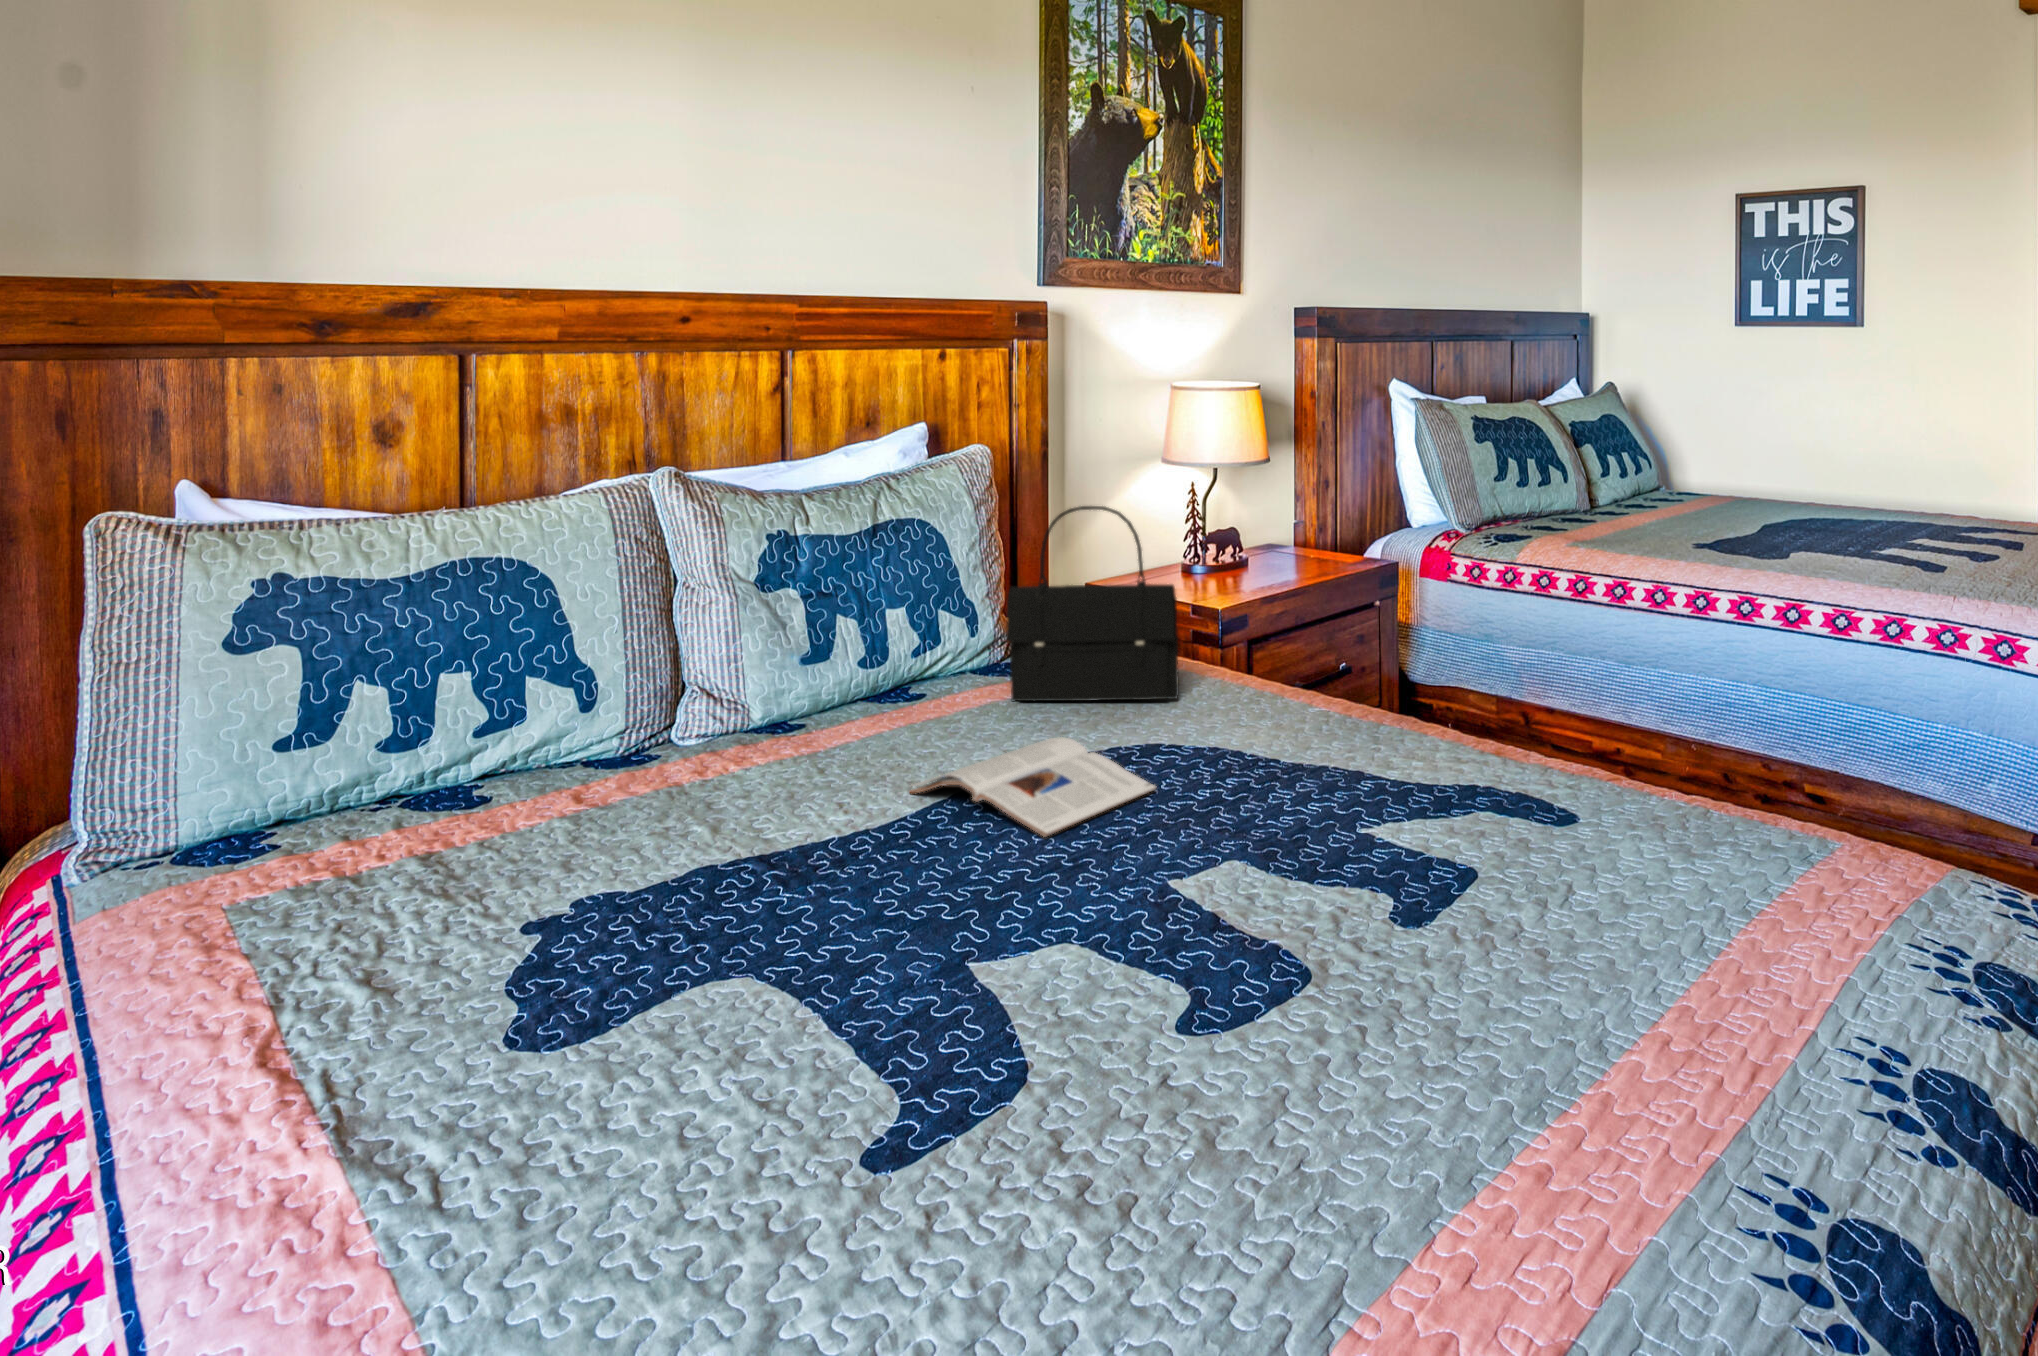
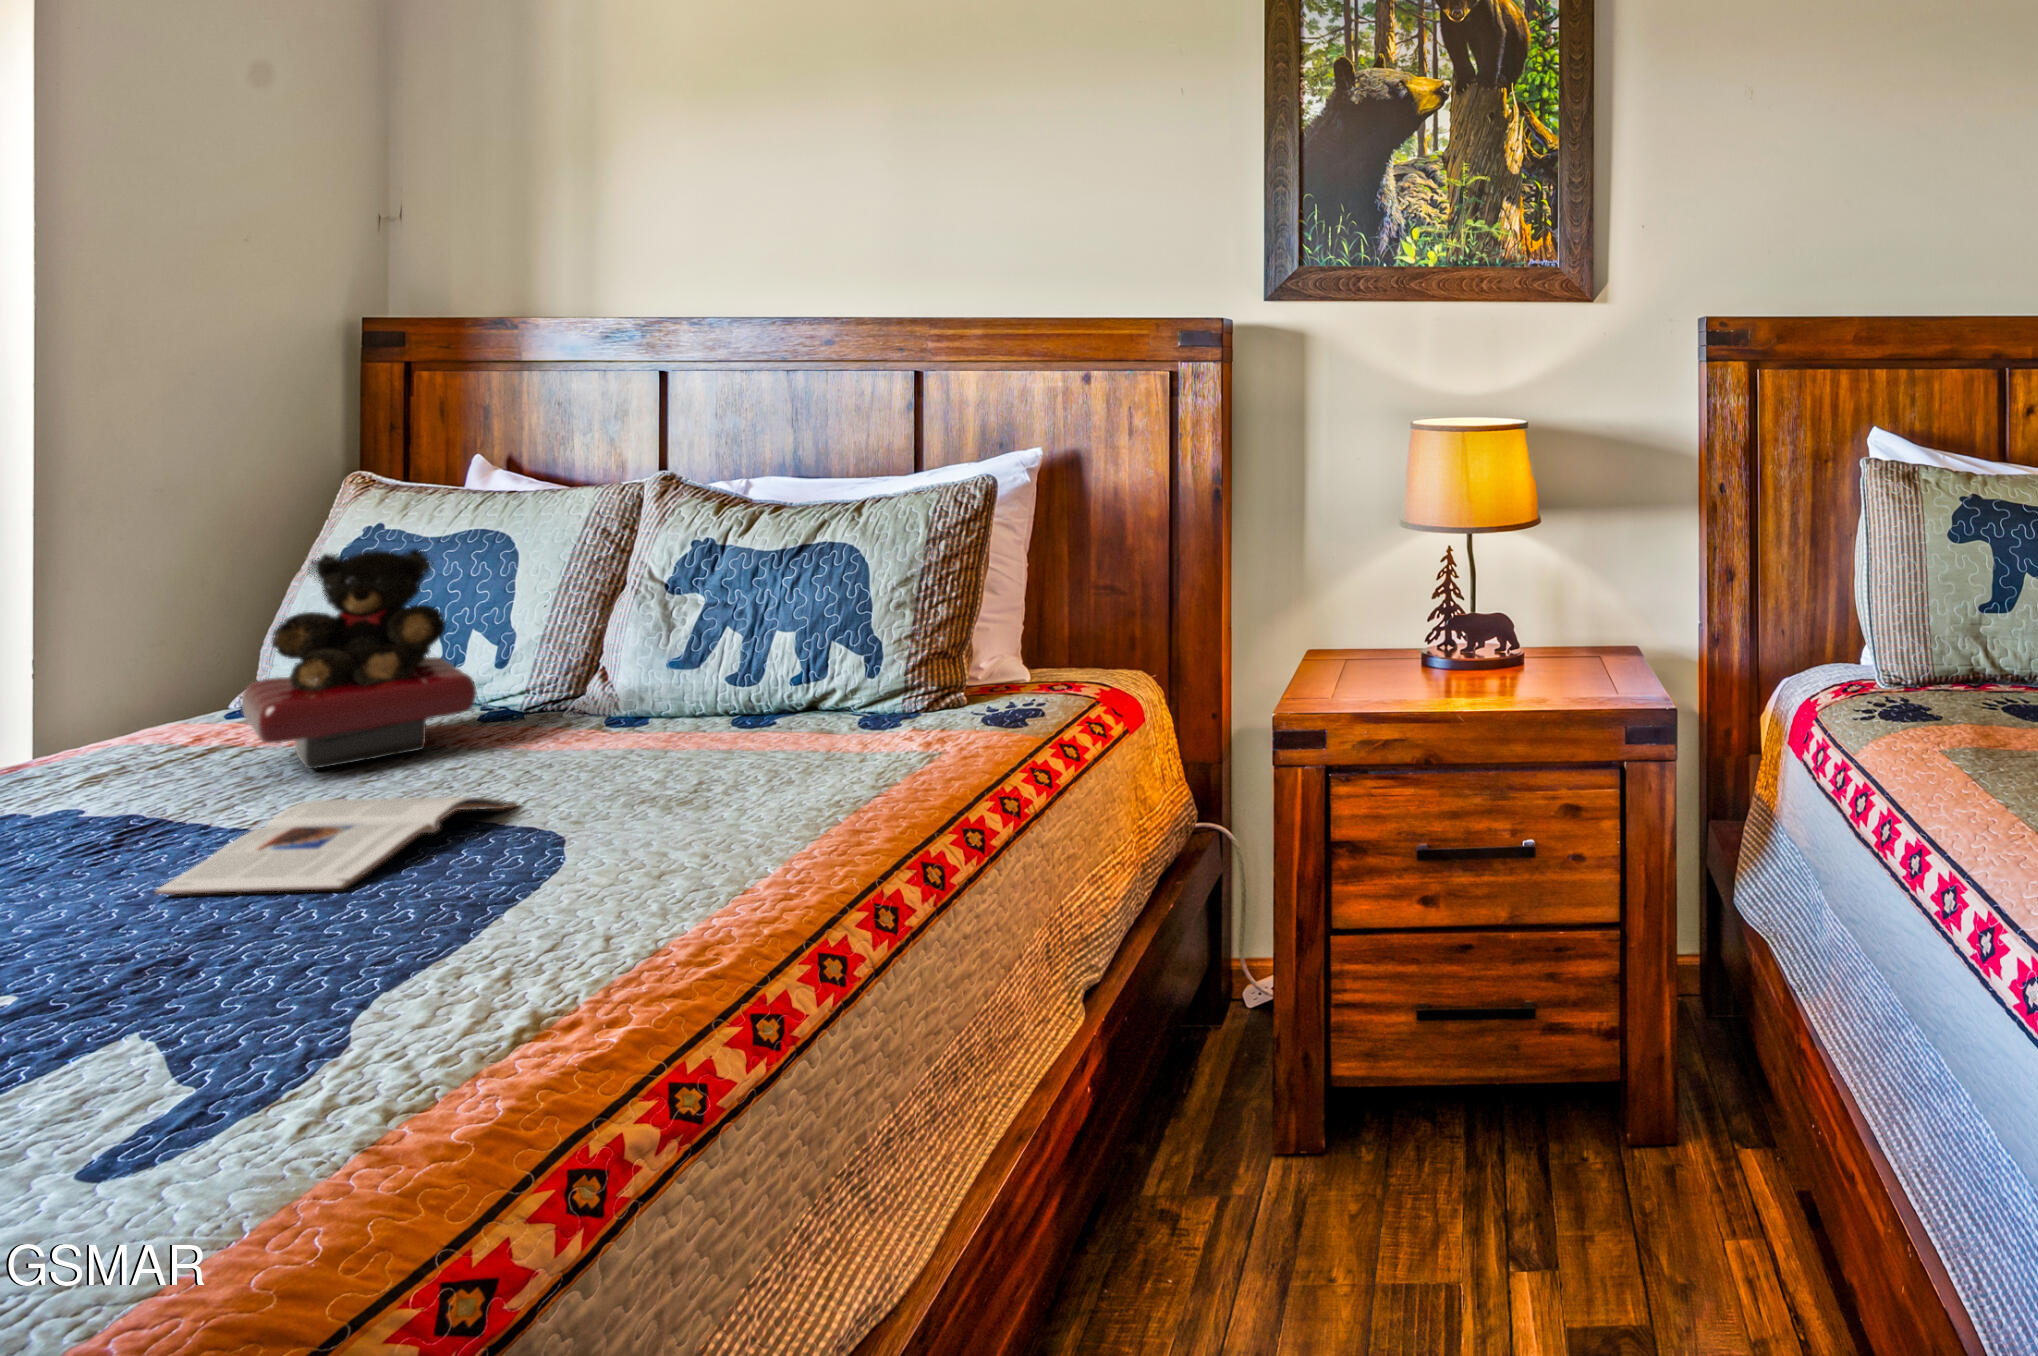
handbag: present [1006,506,1179,701] -> none [712,546,788,799]
teddy bear: none [534,564,777,816] -> present [242,549,476,769]

